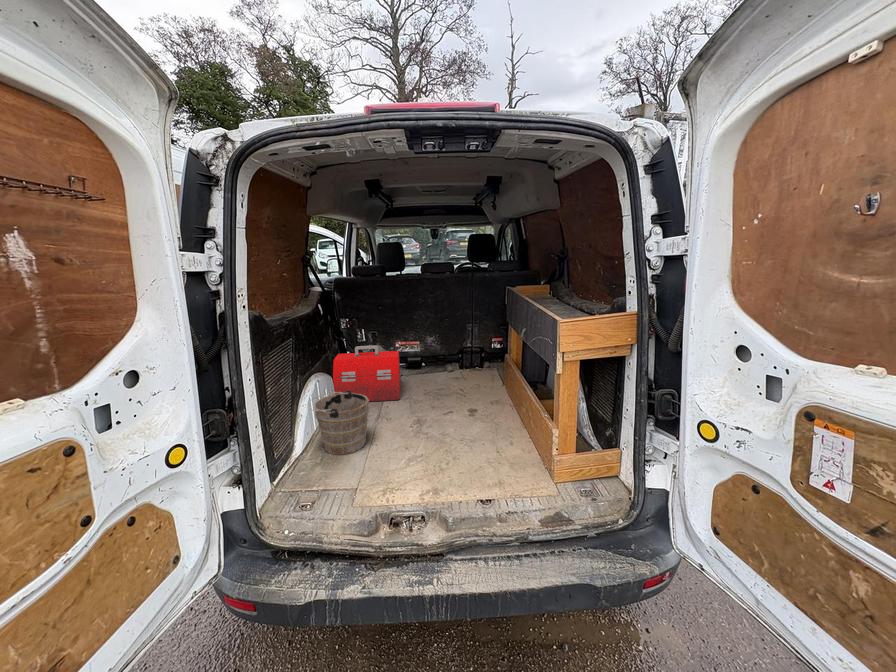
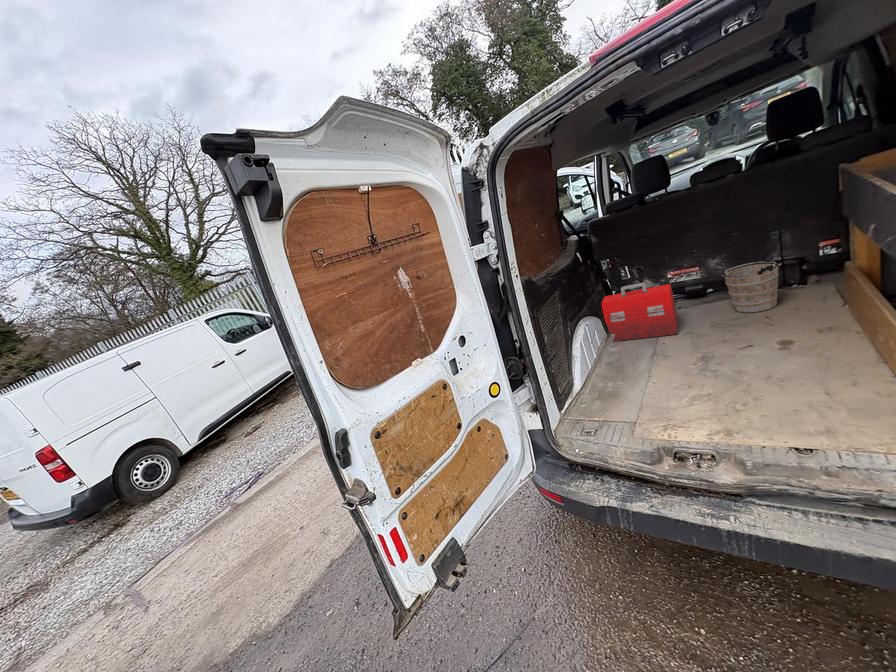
bucket: present [307,390,369,455] -> present [722,262,781,312]

